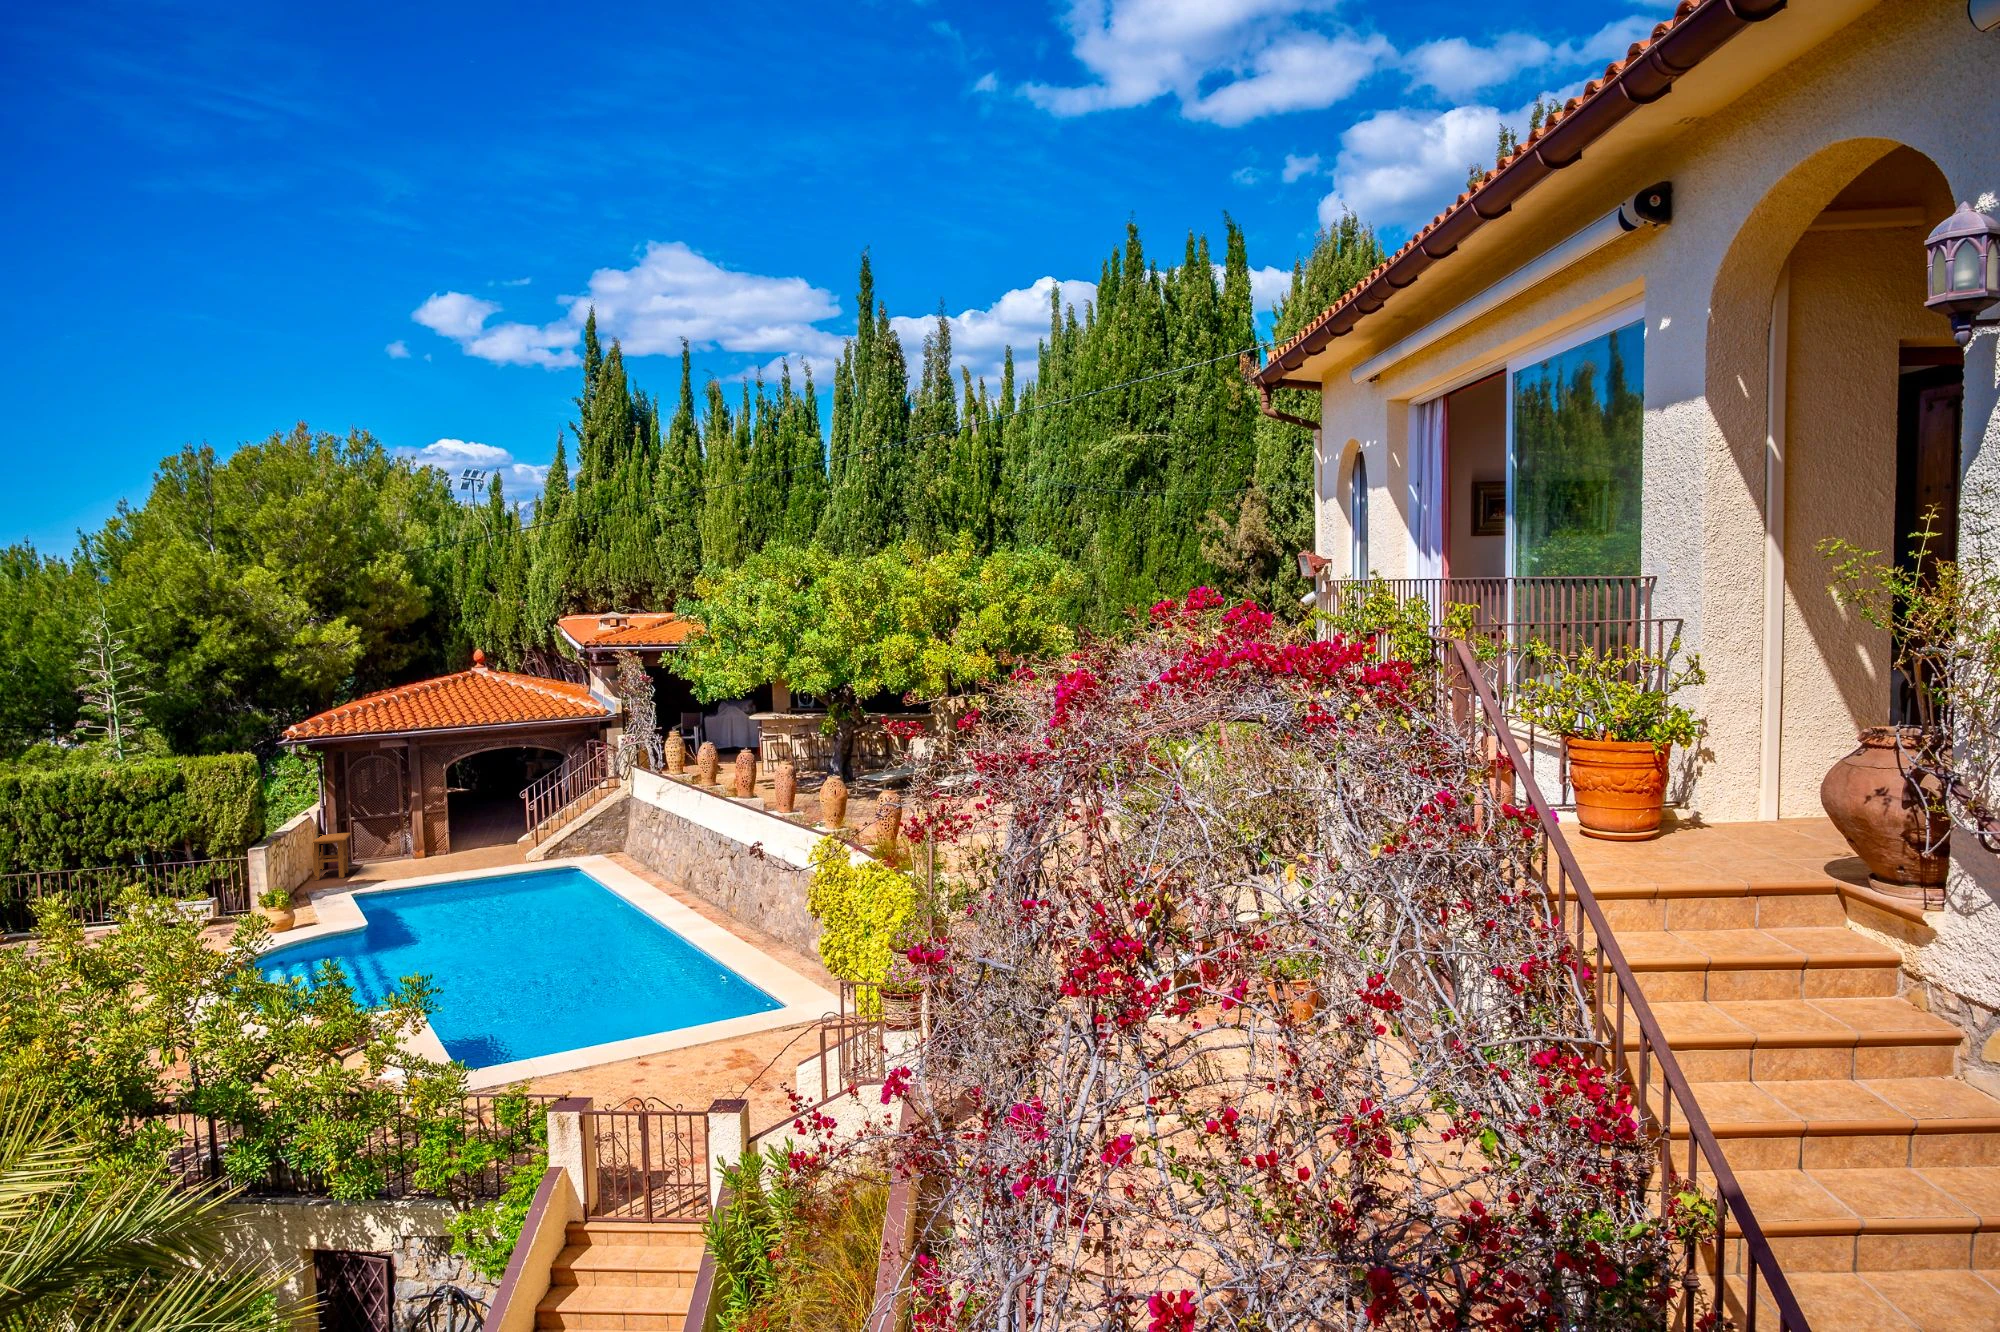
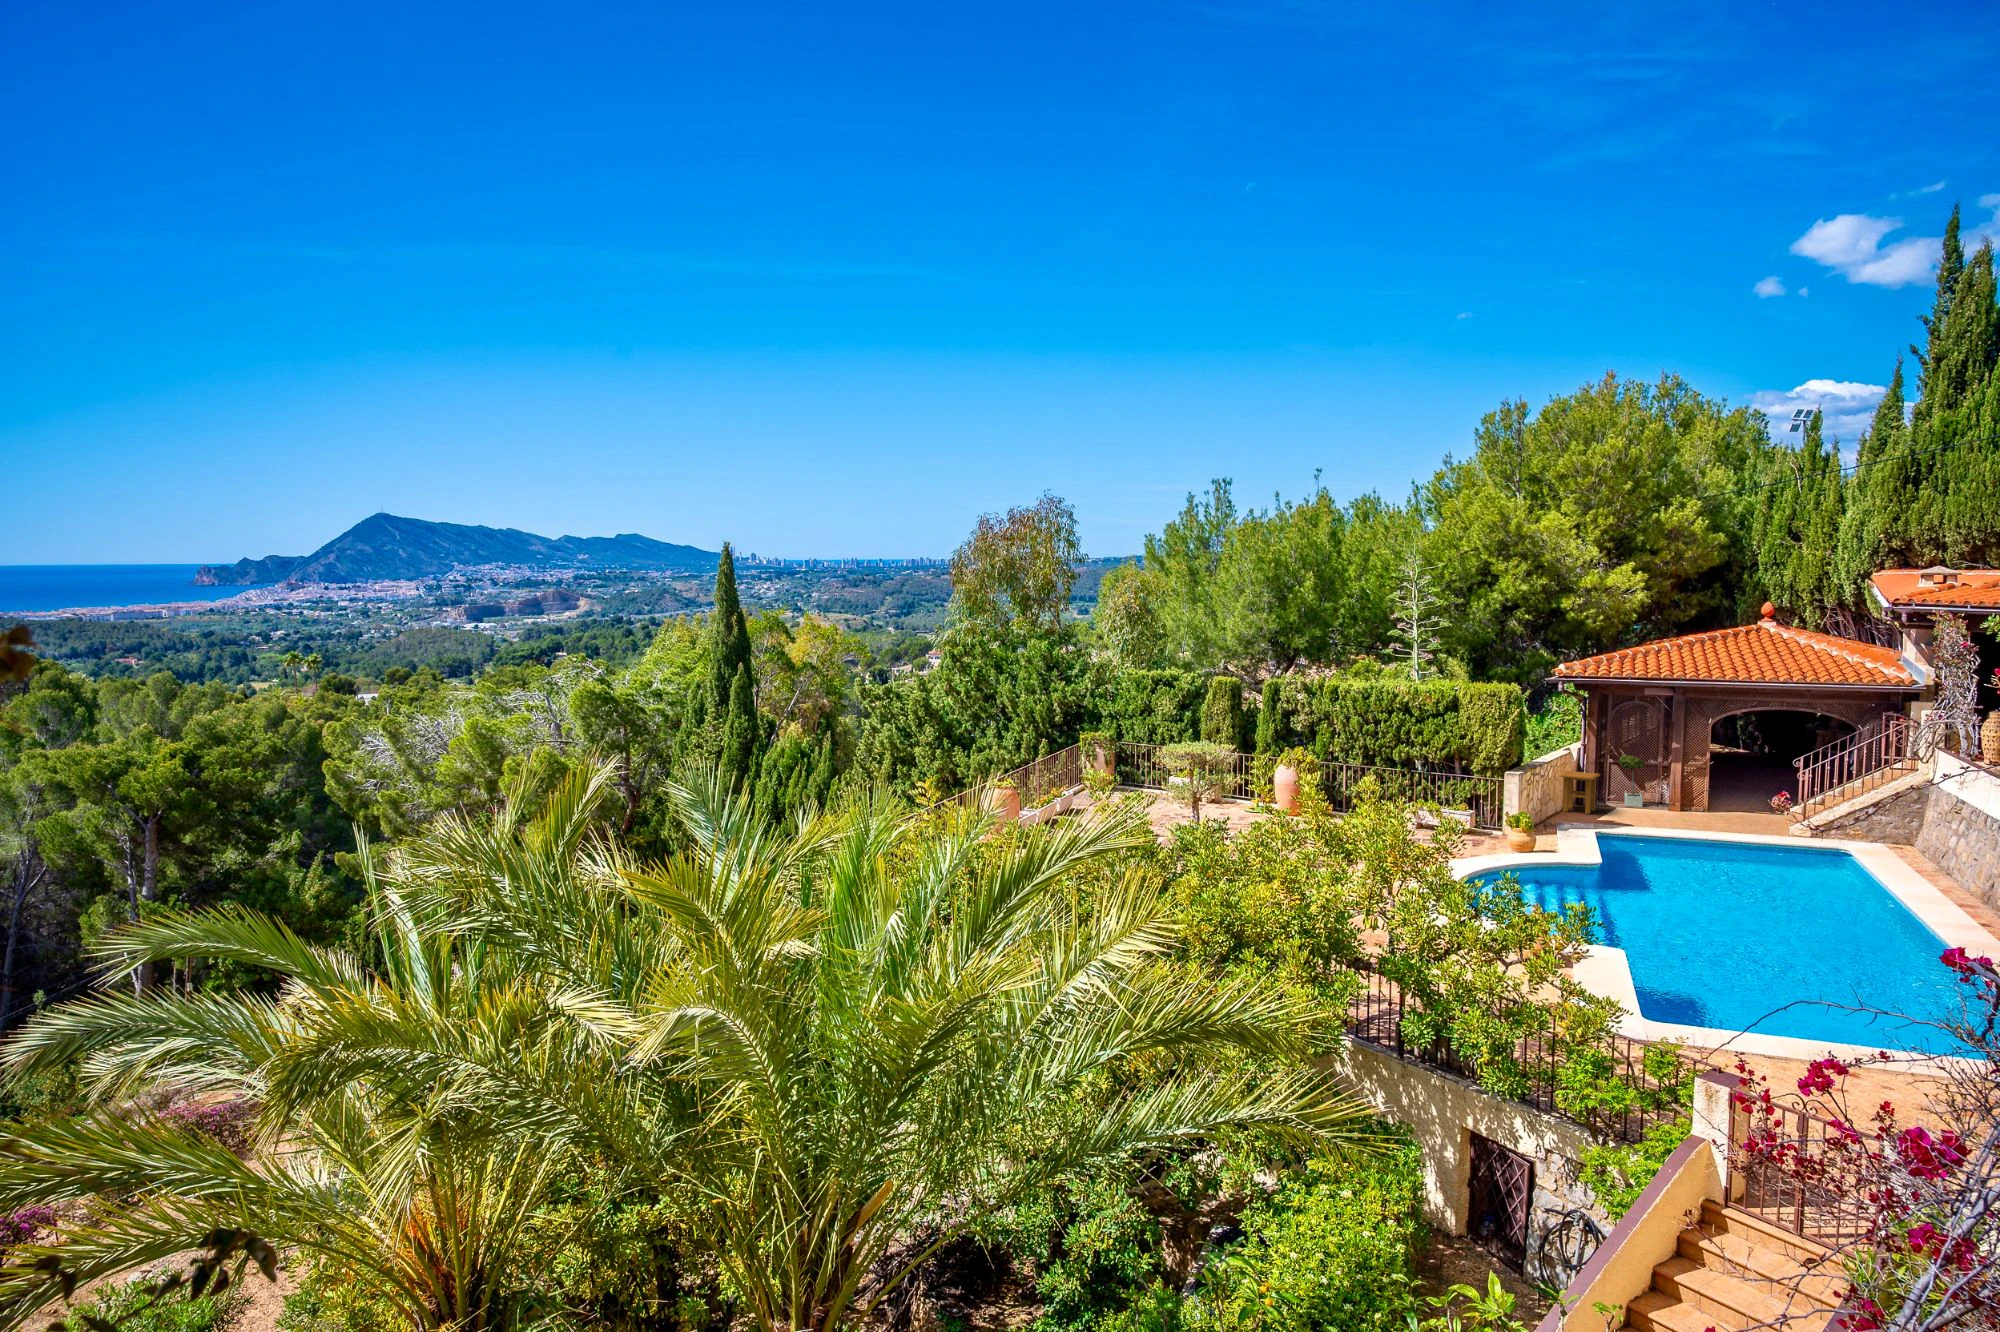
potted tree: none [368,808,395,861] -> present [1619,755,1645,807]

